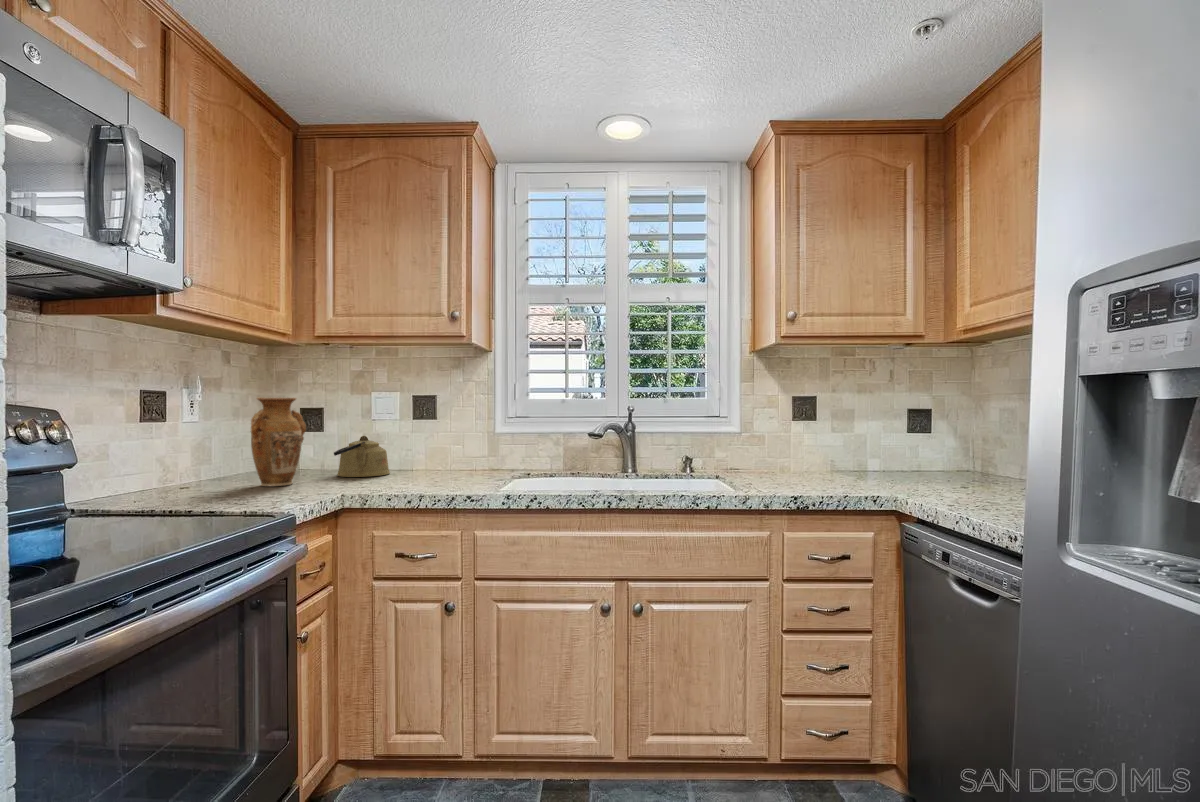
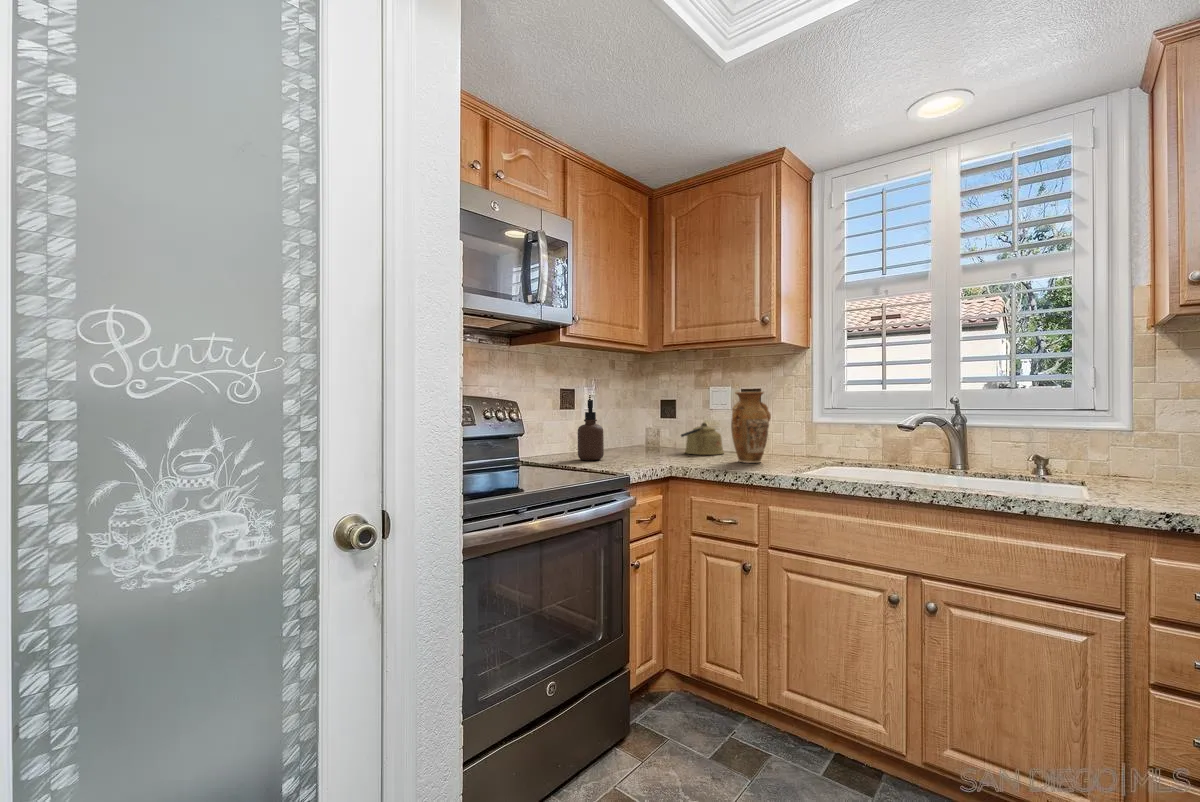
vase: present [251,397,306,486] -> present [731,392,771,463]
soap dispenser: none [181,407,227,498] -> present [578,400,604,460]

